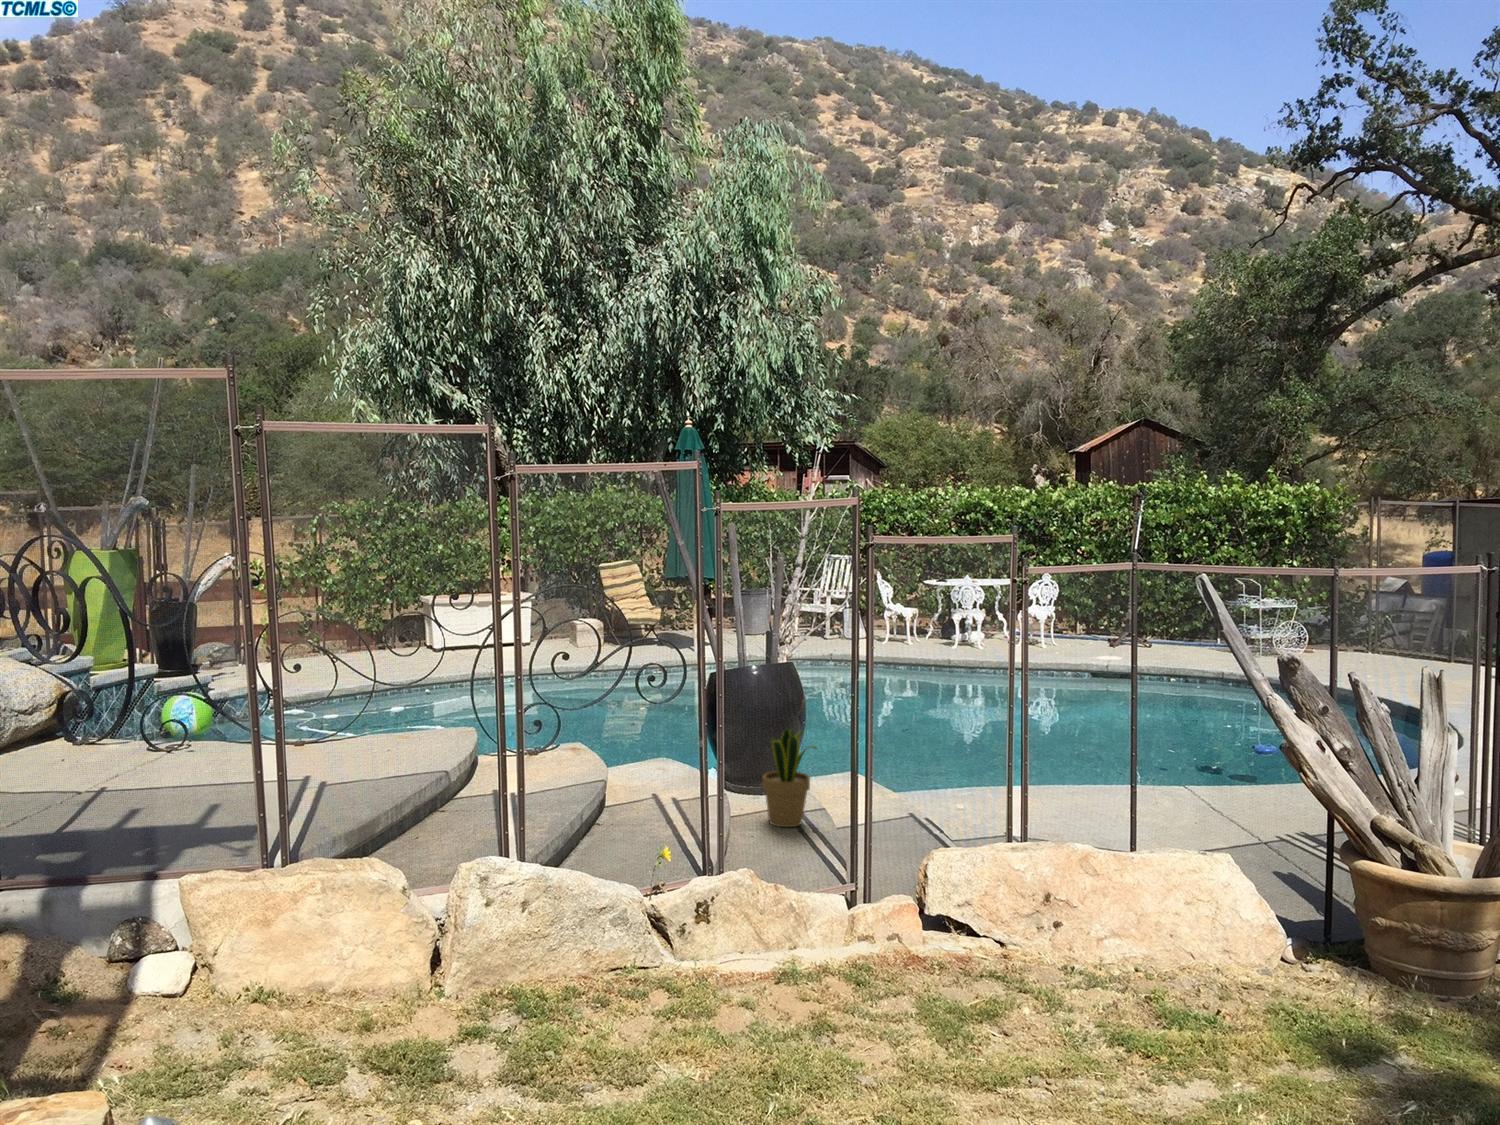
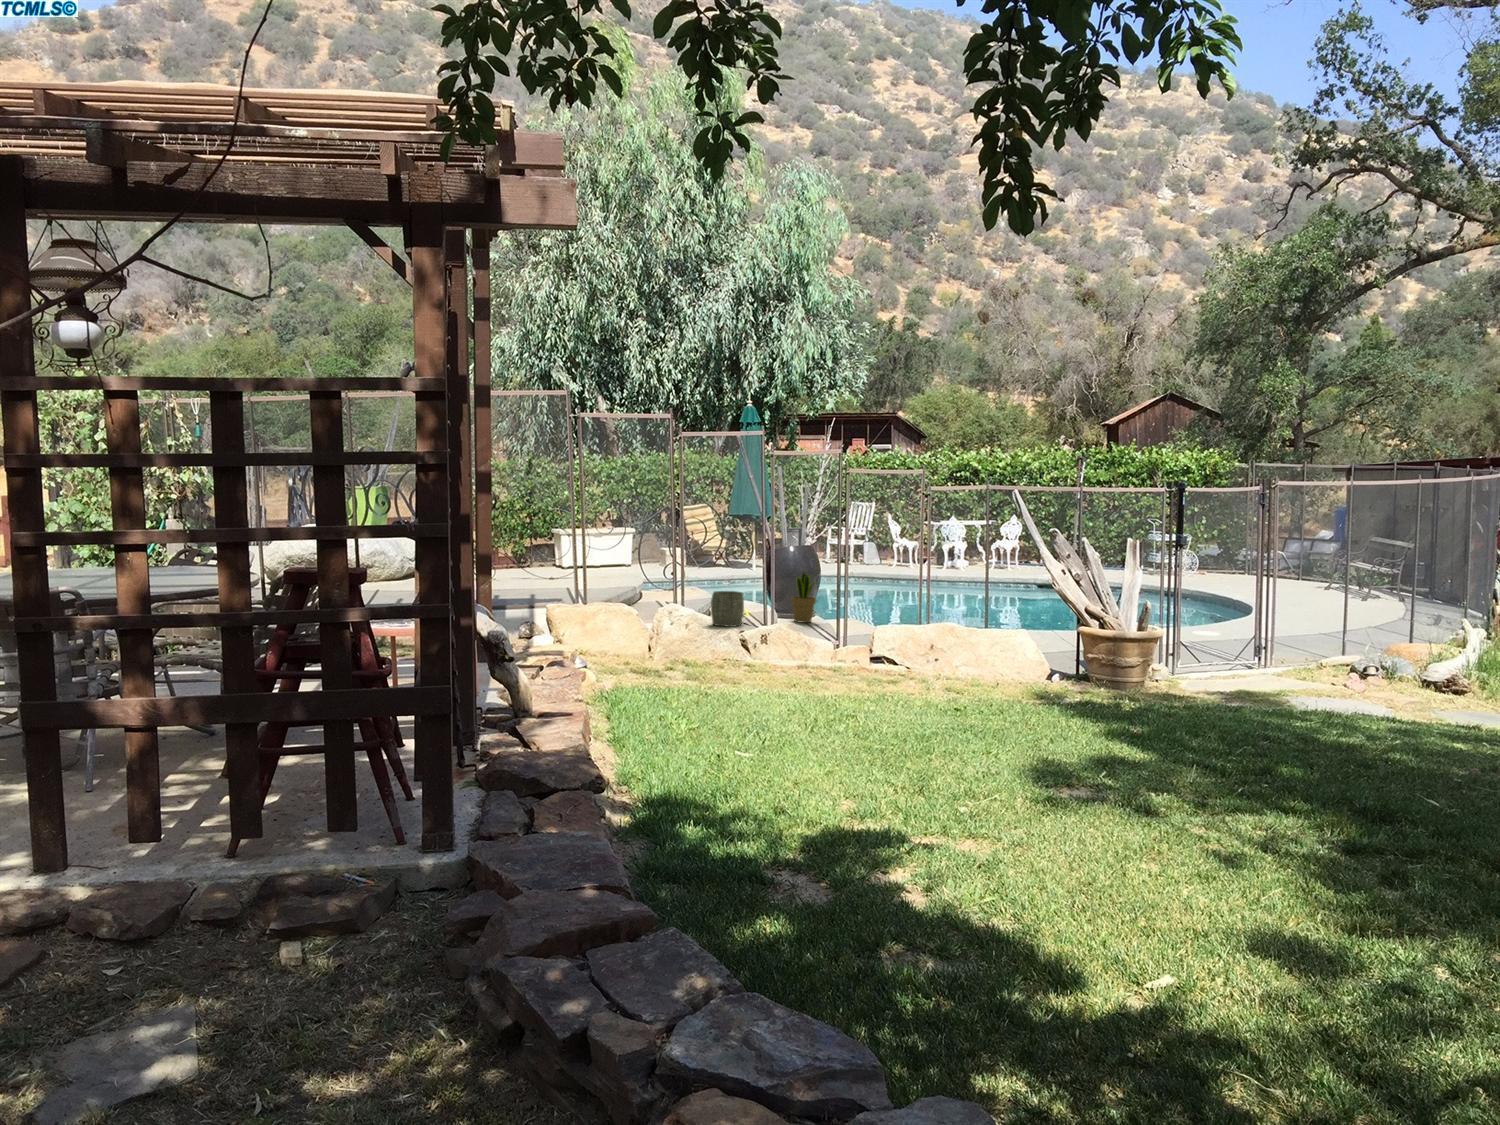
woven basket: none [602,773,669,855] -> present [711,591,744,627]

